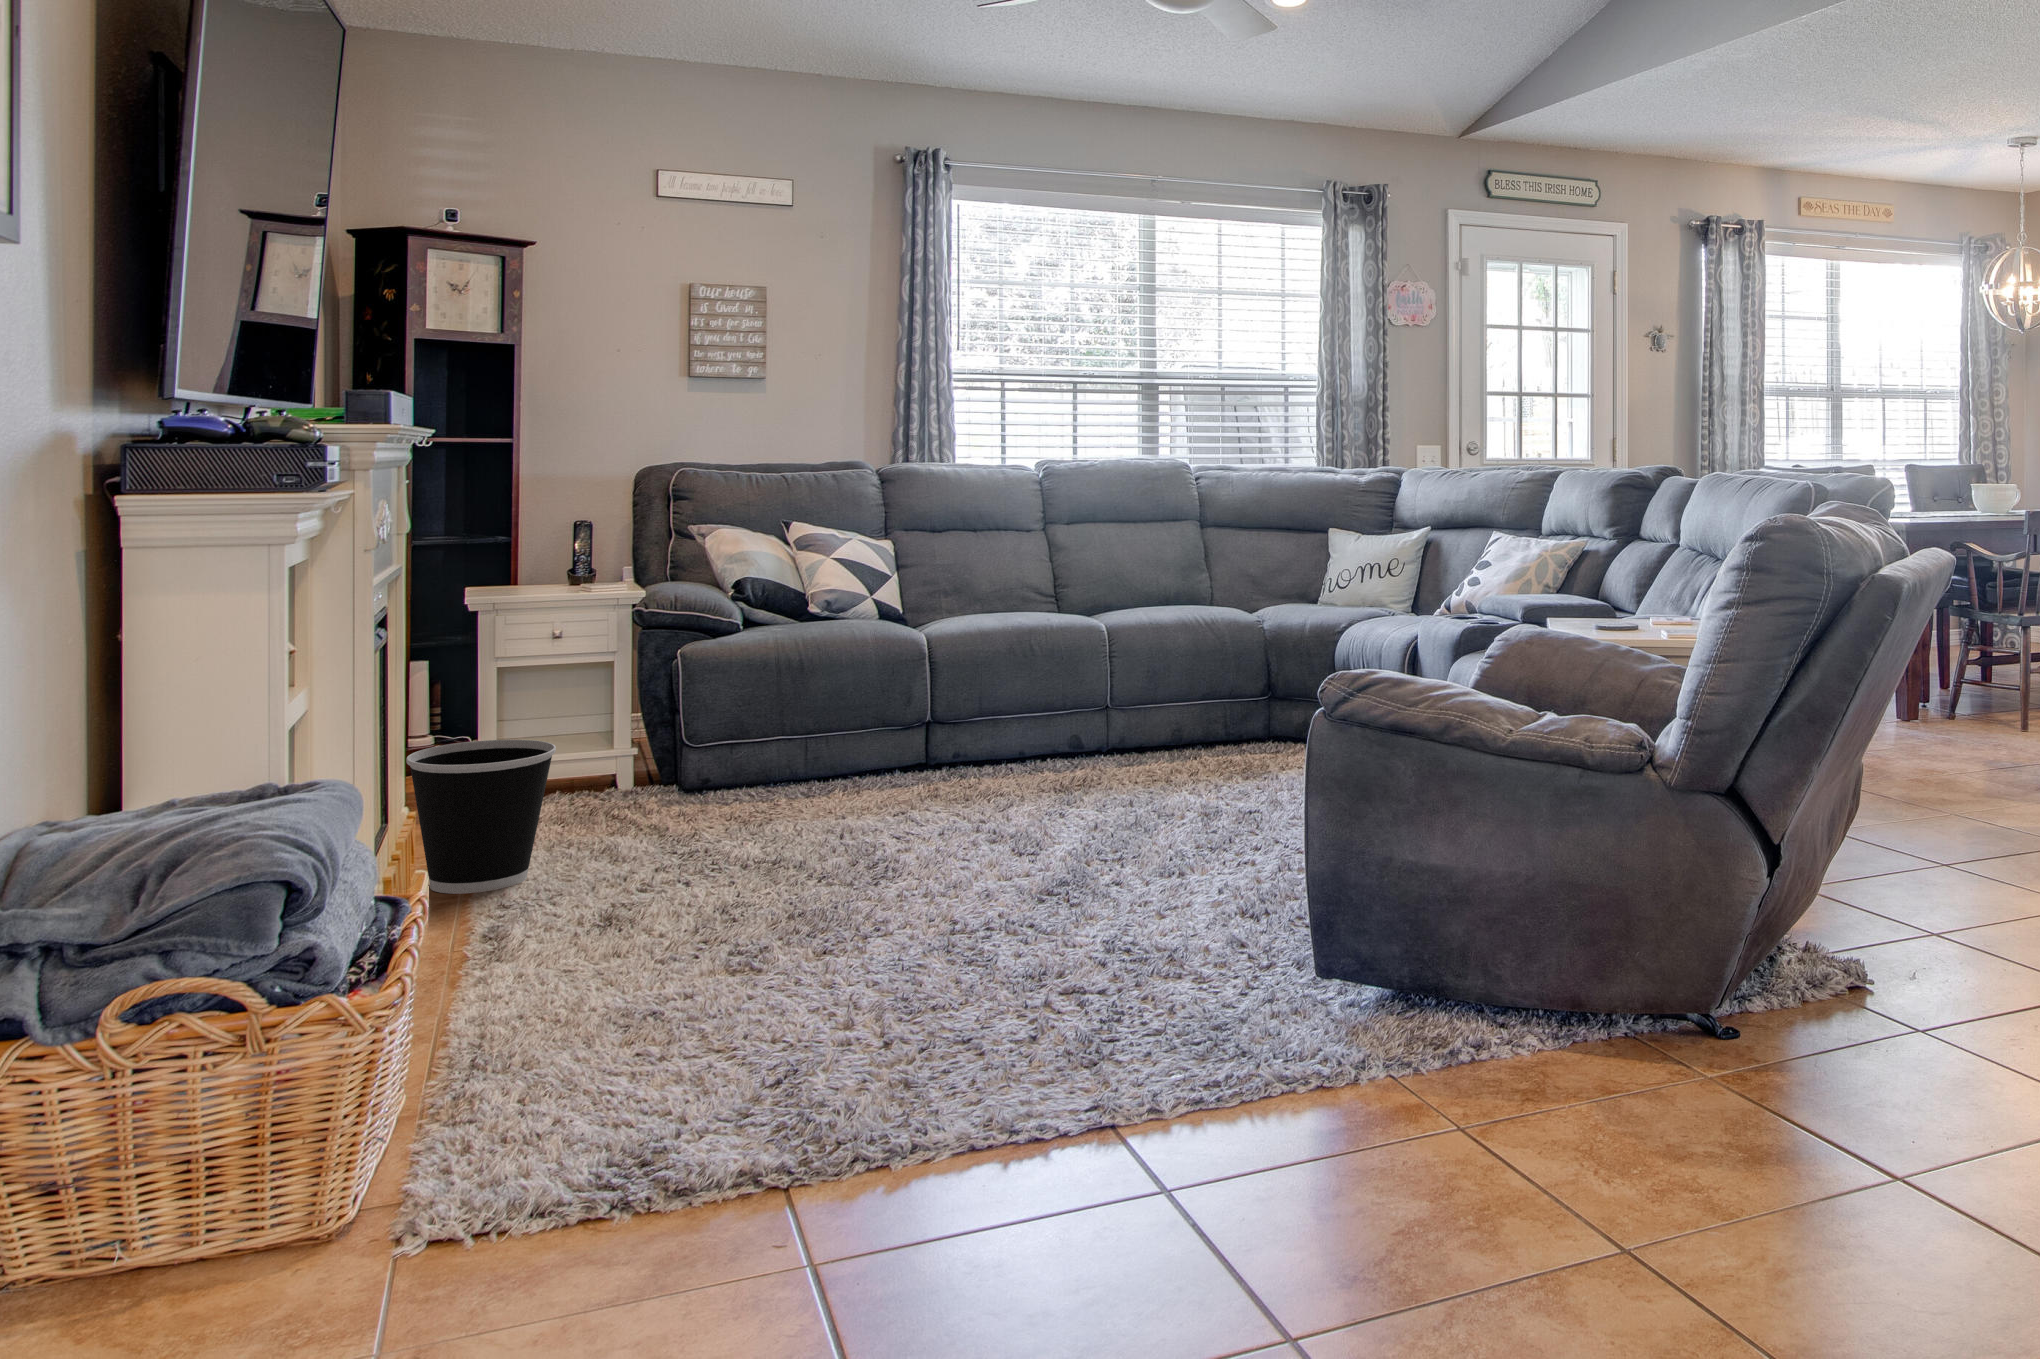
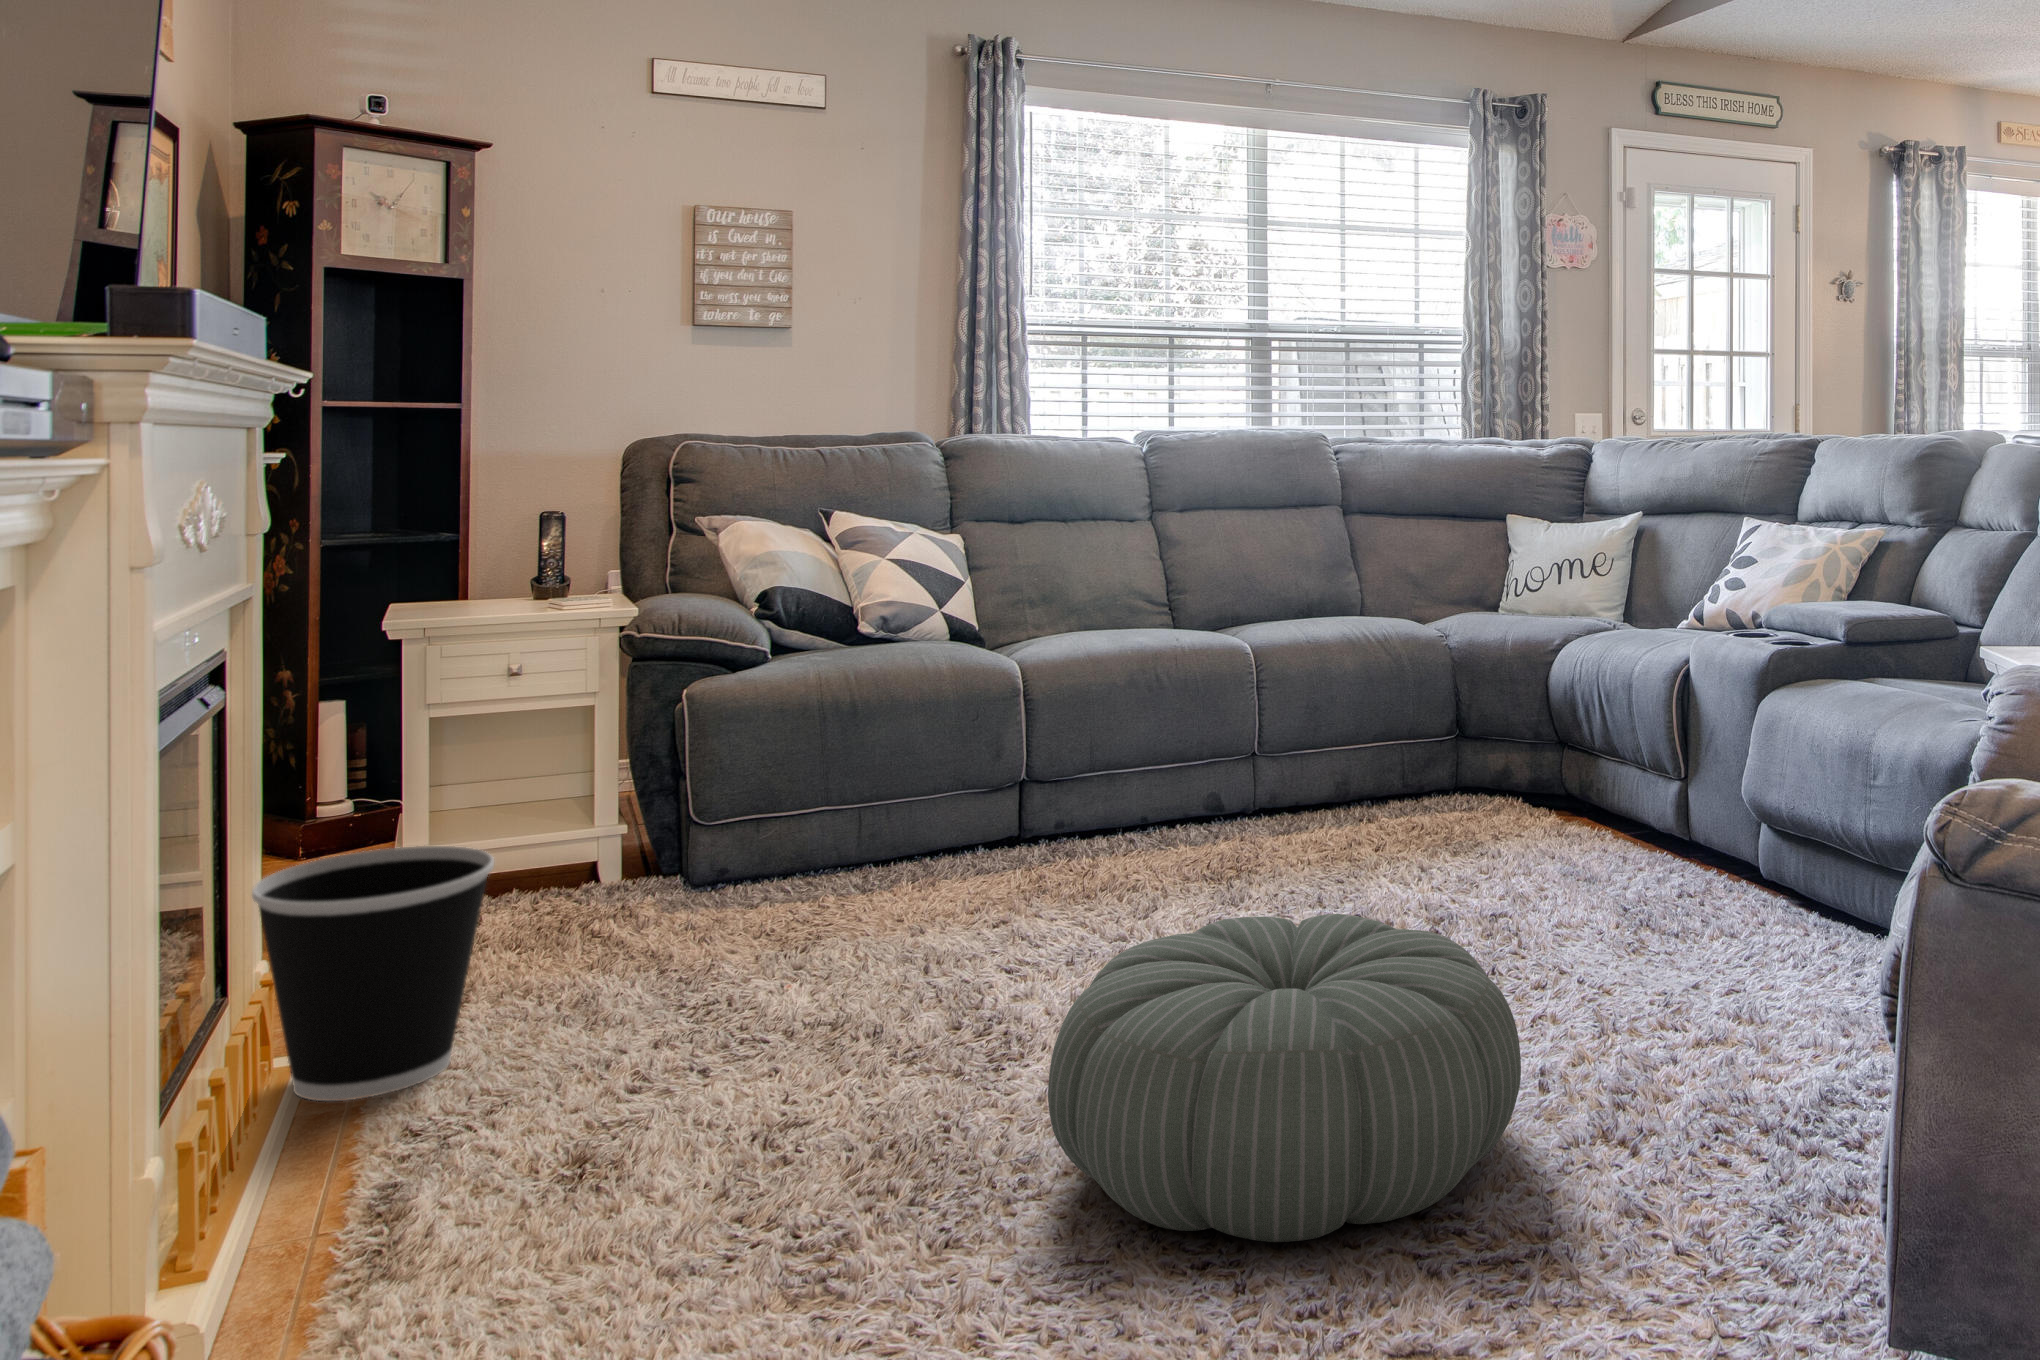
pouf: none [894,780,1189,953] -> present [1048,914,1521,1242]

